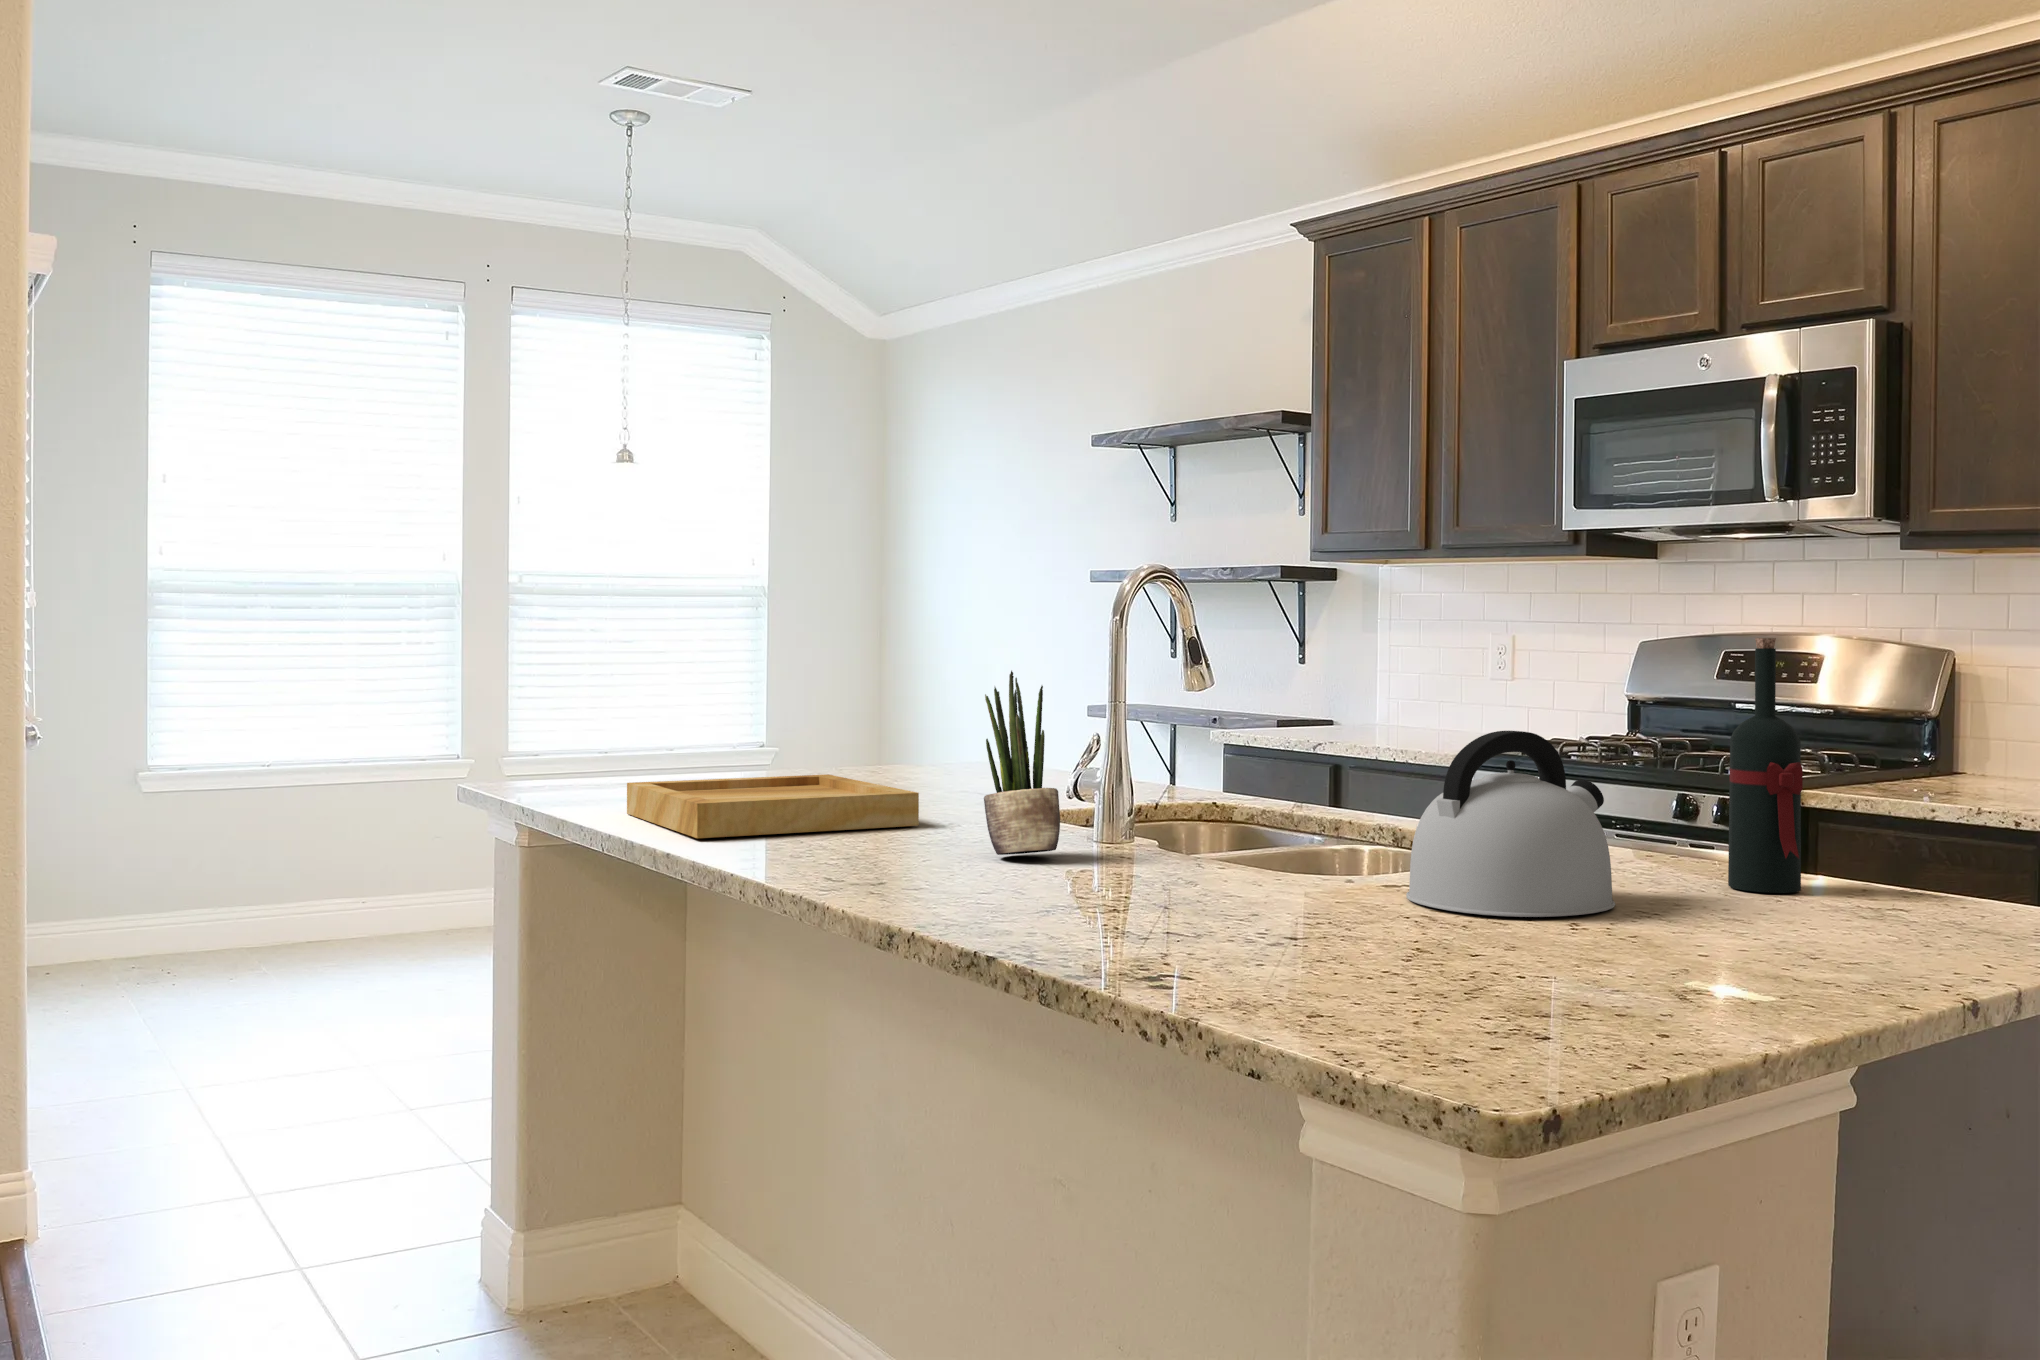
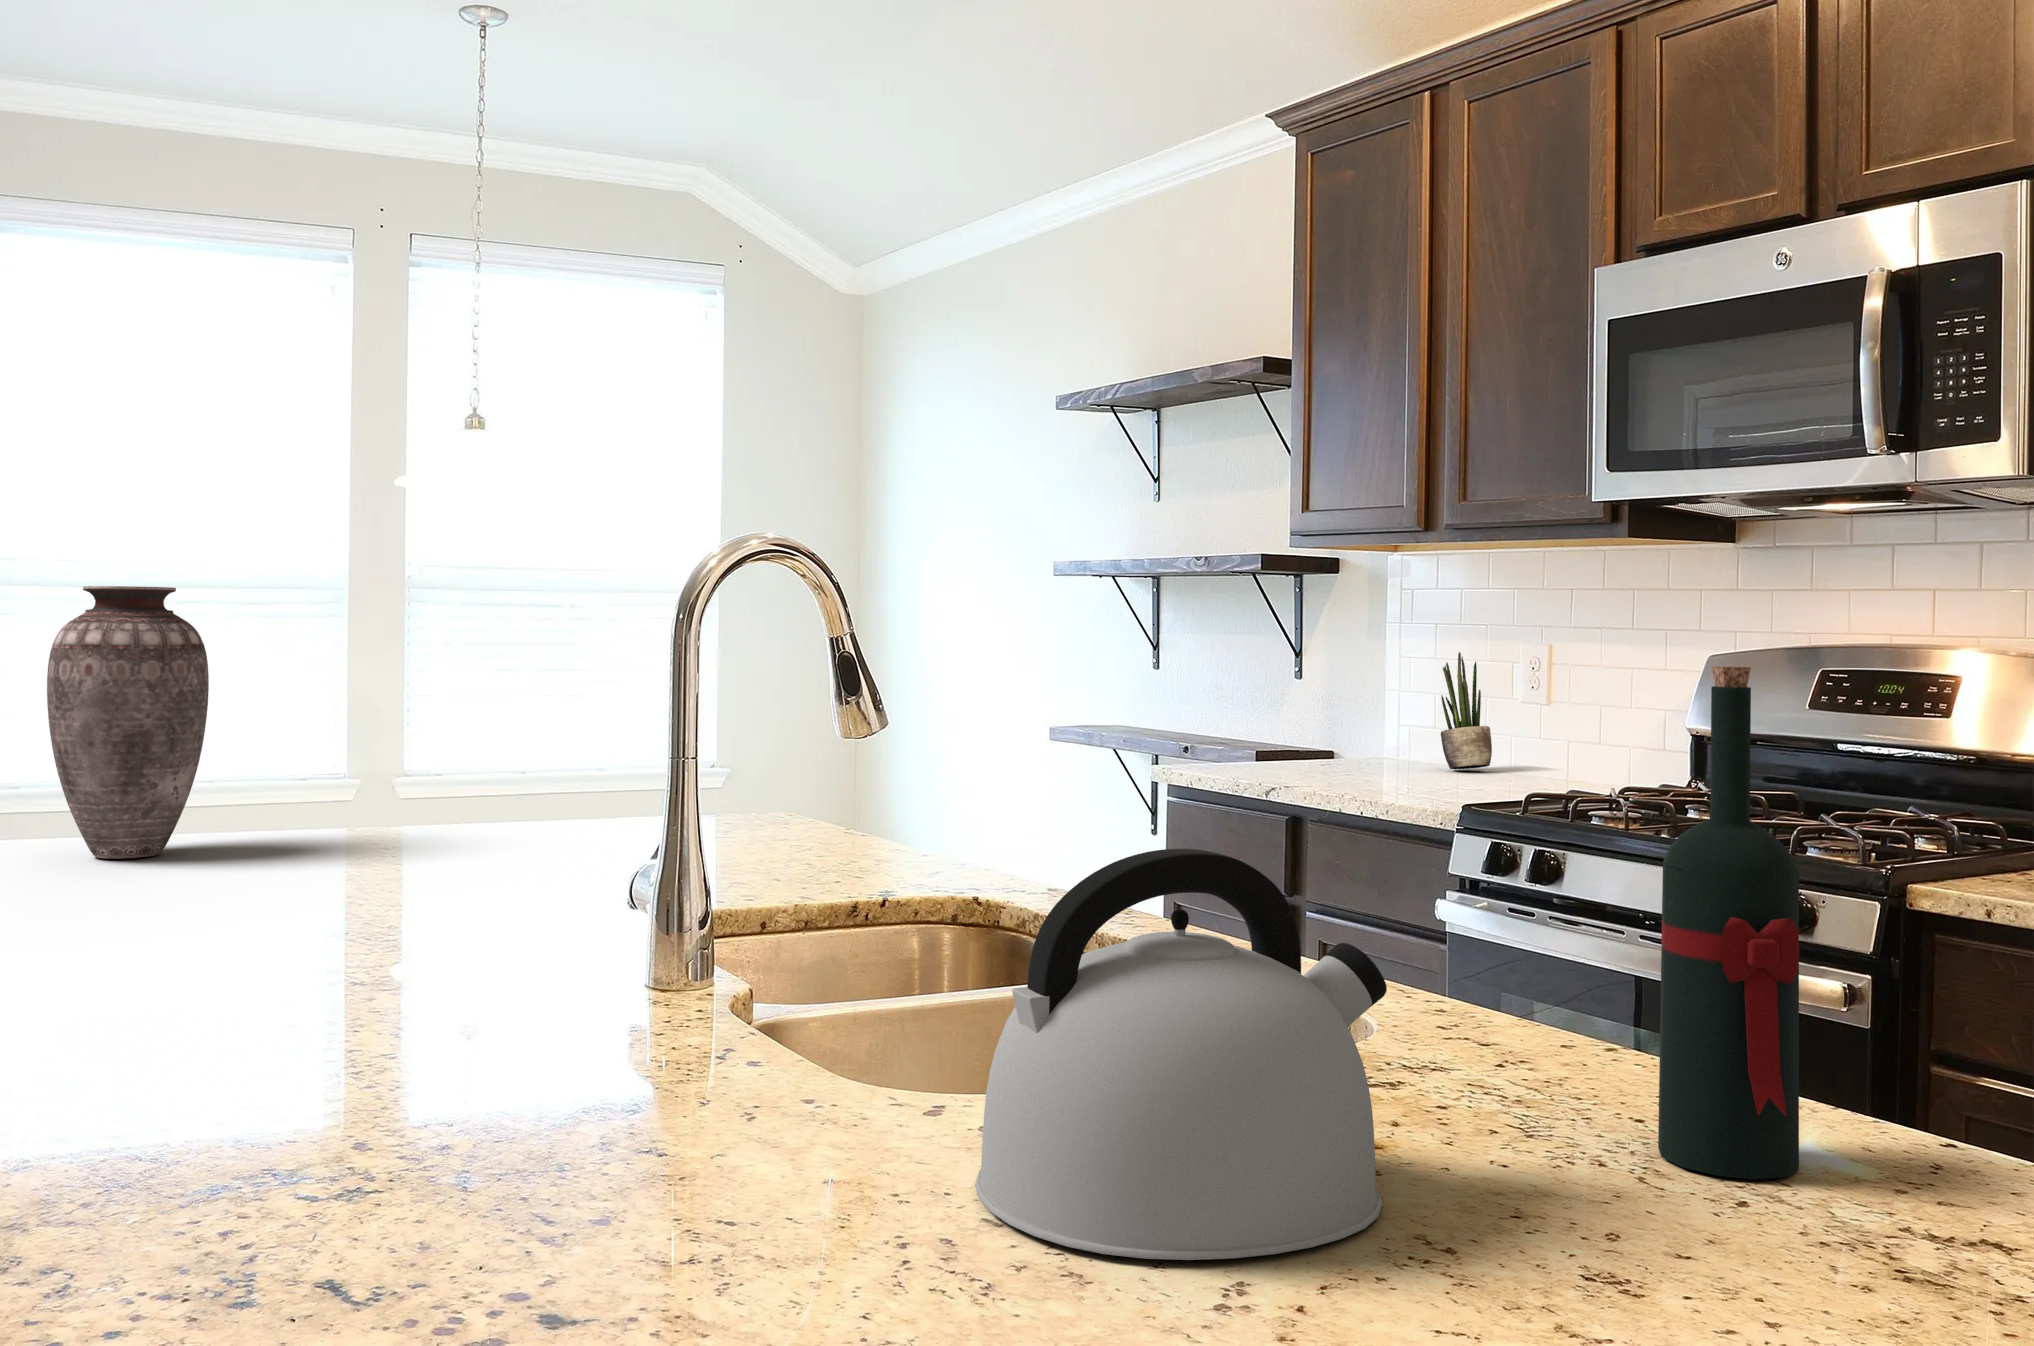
vase: none [532,597,641,791] -> present [47,586,209,859]
potted plant: present [984,671,1060,855] -> present [1441,652,1492,769]
tray: present [627,774,919,838] -> none [31,846,437,965]

